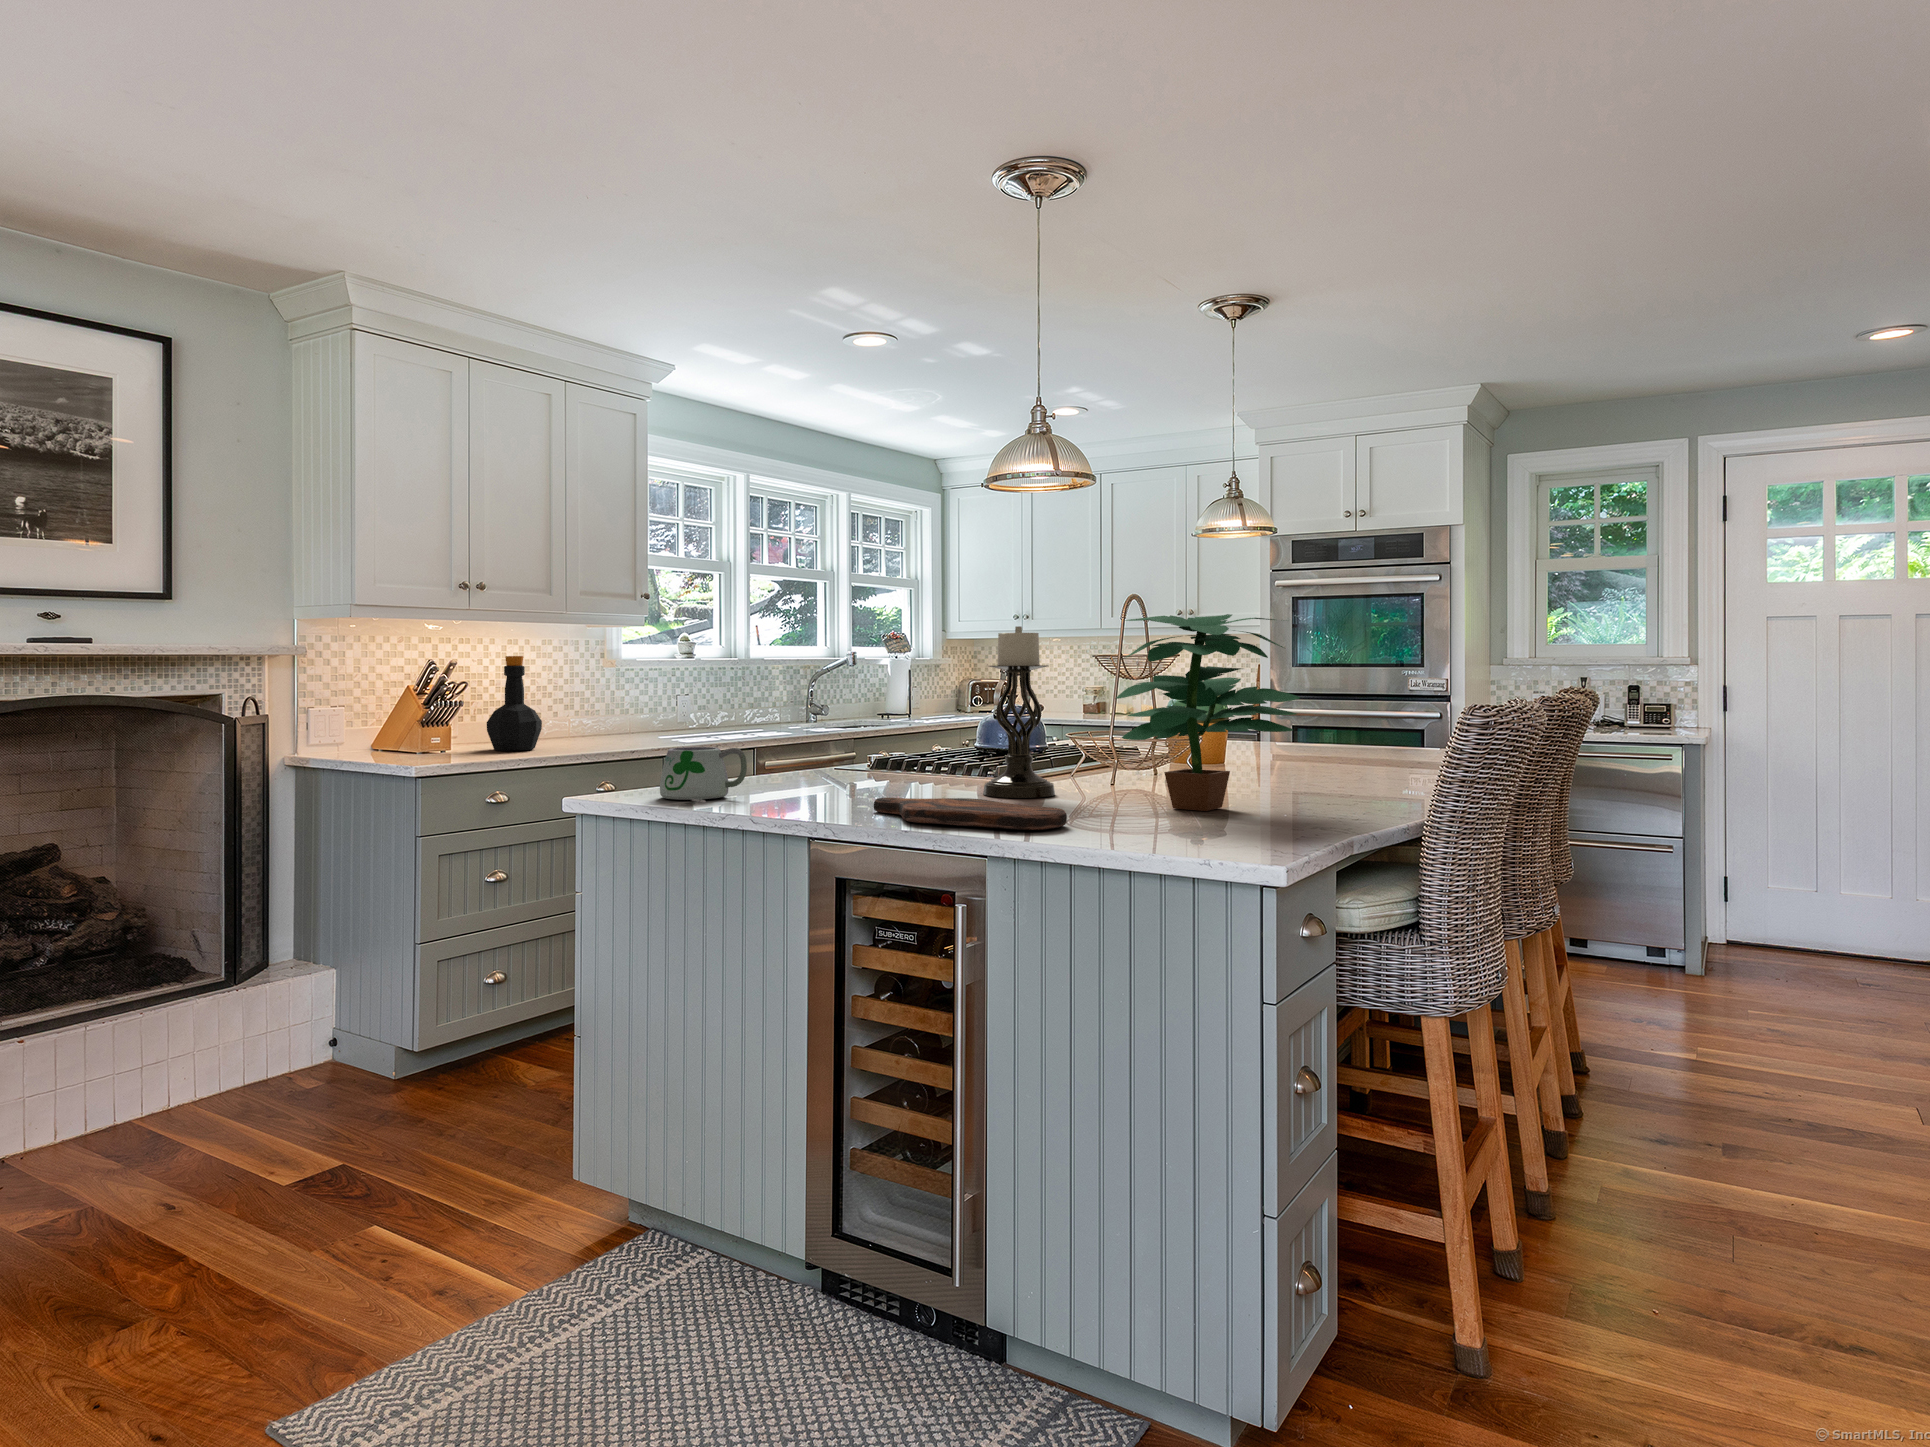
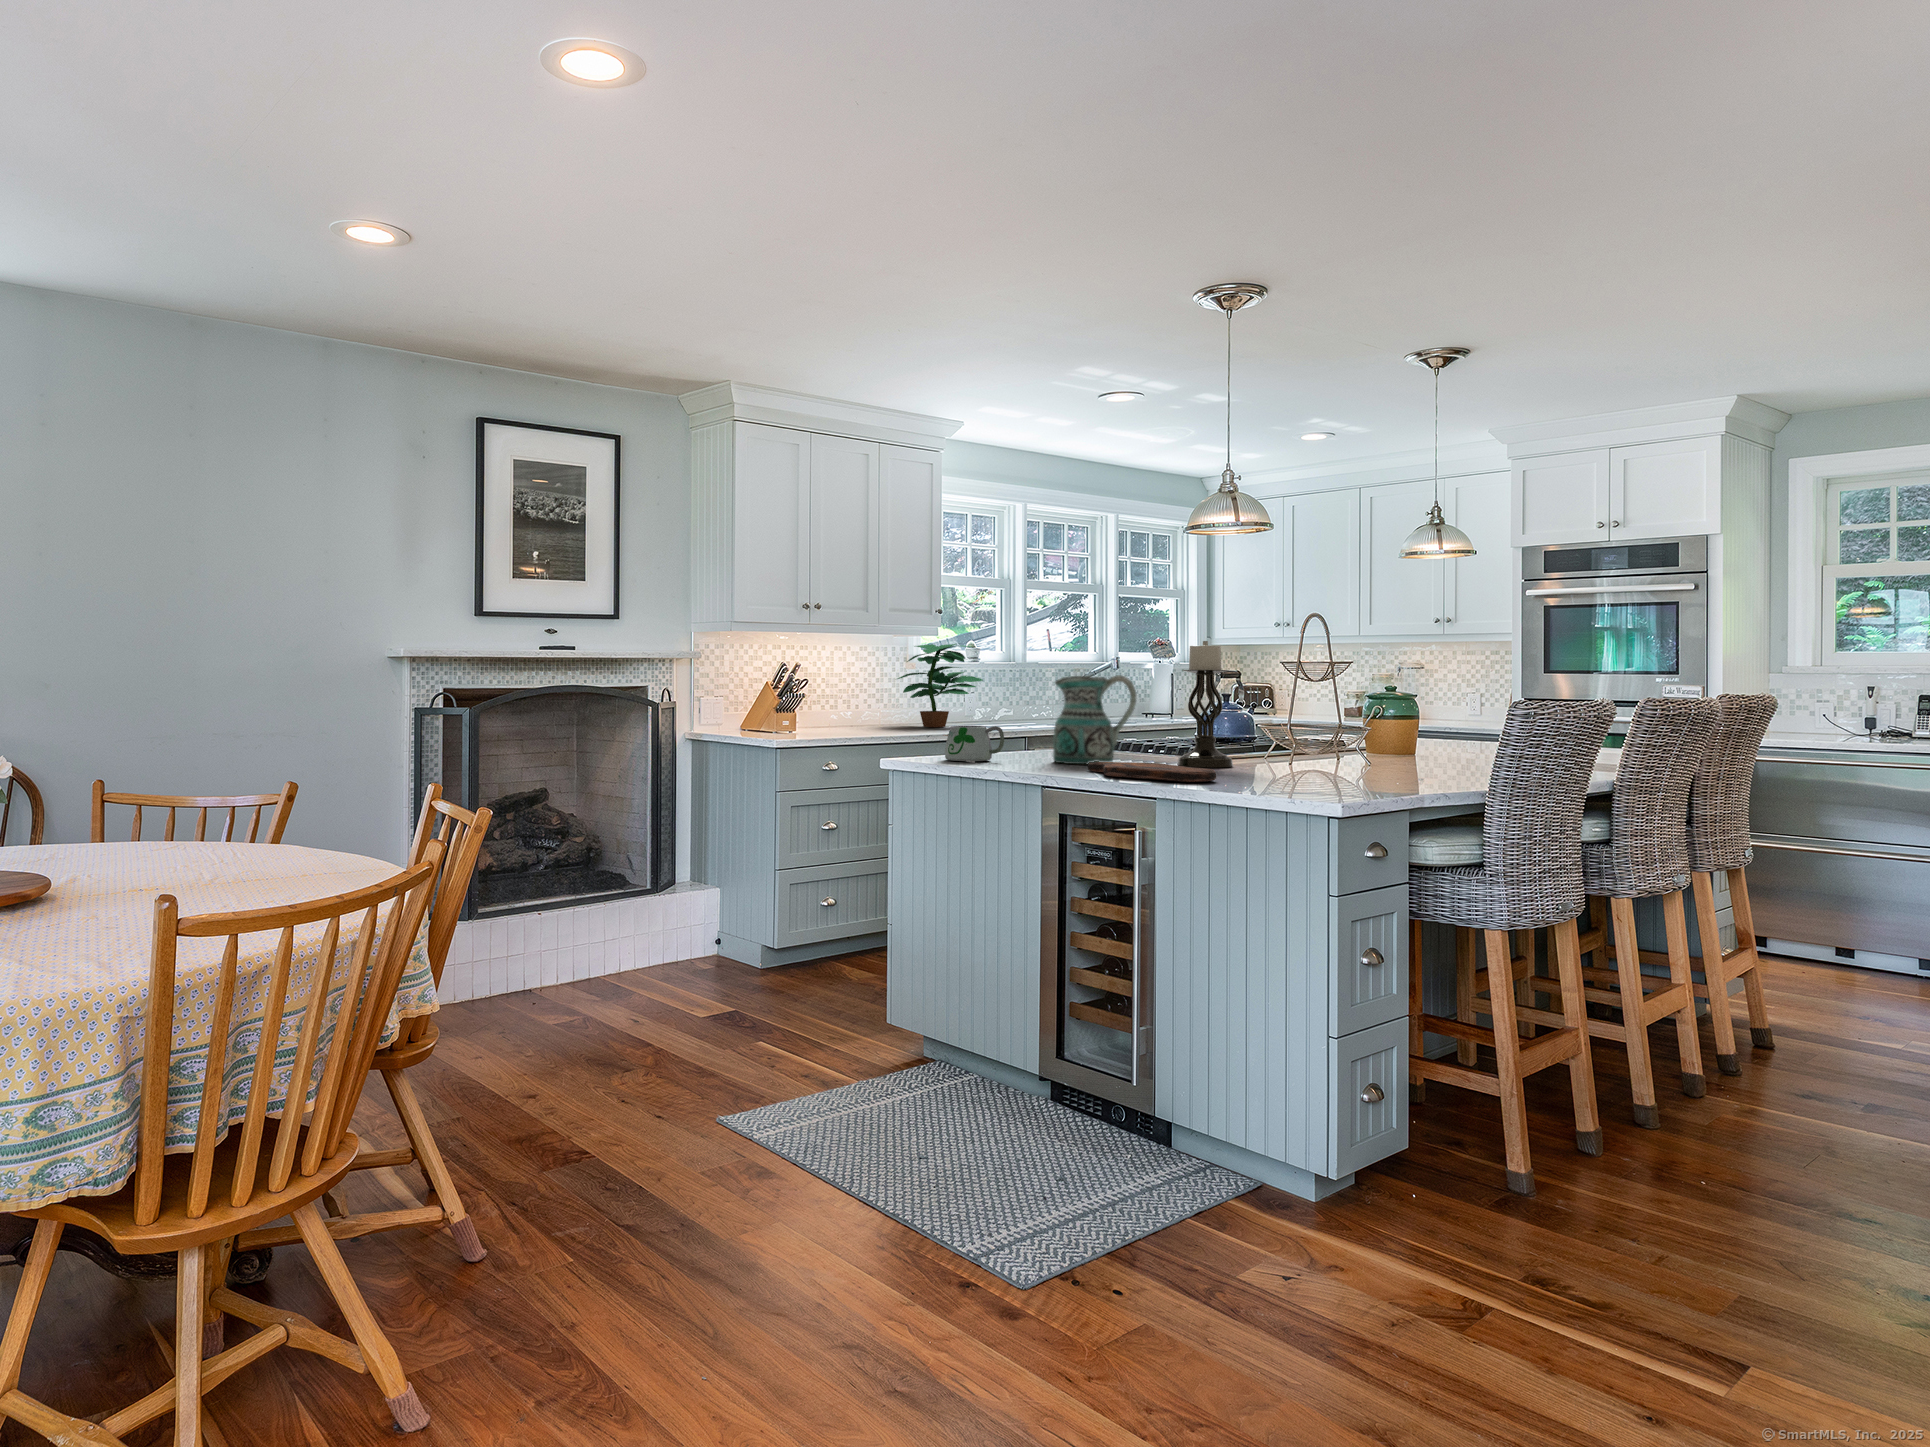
potted plant: present [1116,614,1300,811] -> present [897,644,983,727]
bottle: present [487,656,542,751] -> none [823,660,863,732]
ceramic pitcher: none [815,673,929,799] -> present [1053,675,1136,764]

